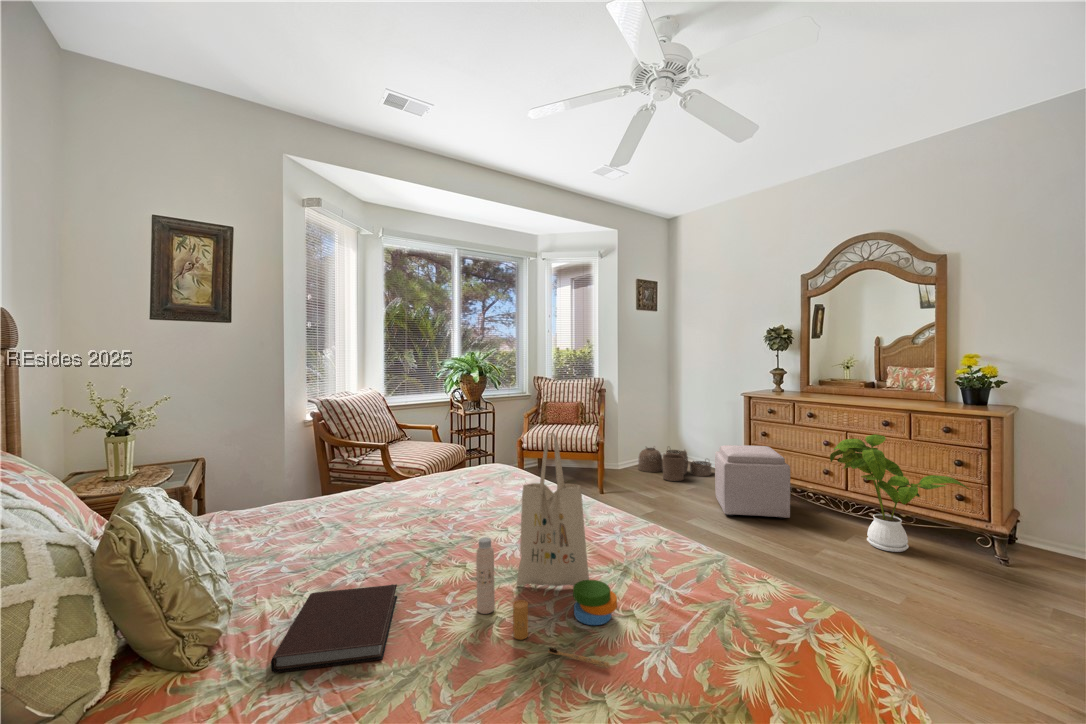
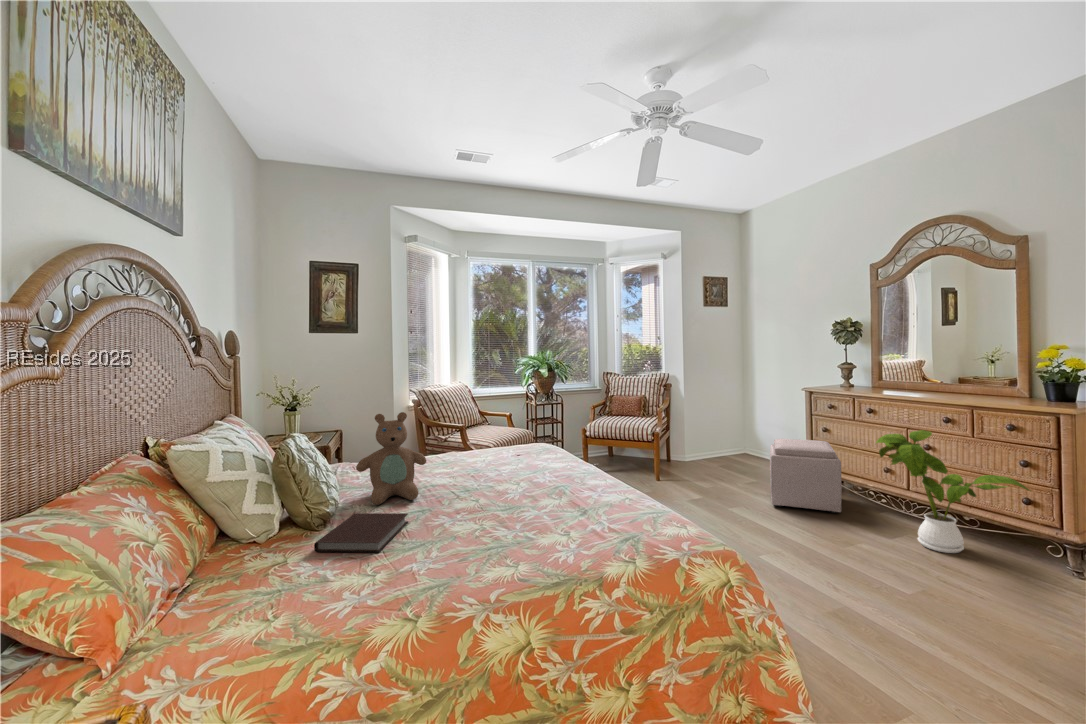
tote bag: present [476,433,617,668] -> none [453,411,548,572]
teddy bear: none [293,436,392,572] -> present [356,412,427,505]
woven basket: present [638,447,711,481] -> none [705,439,779,473]

